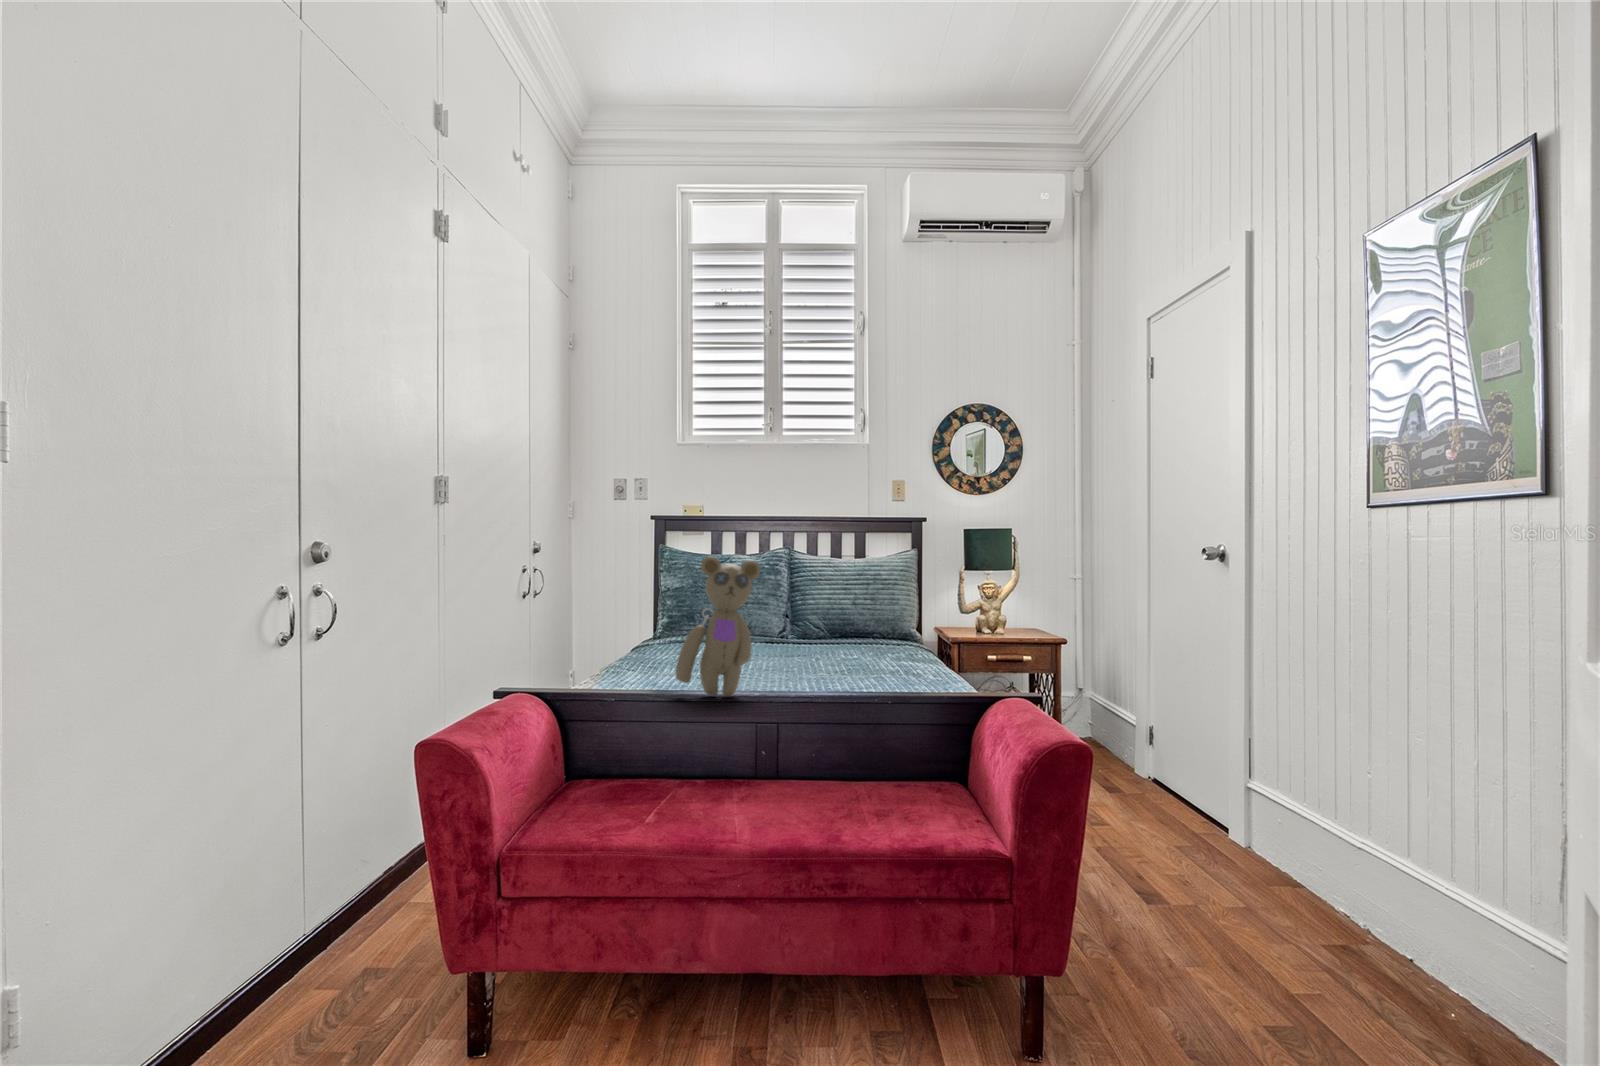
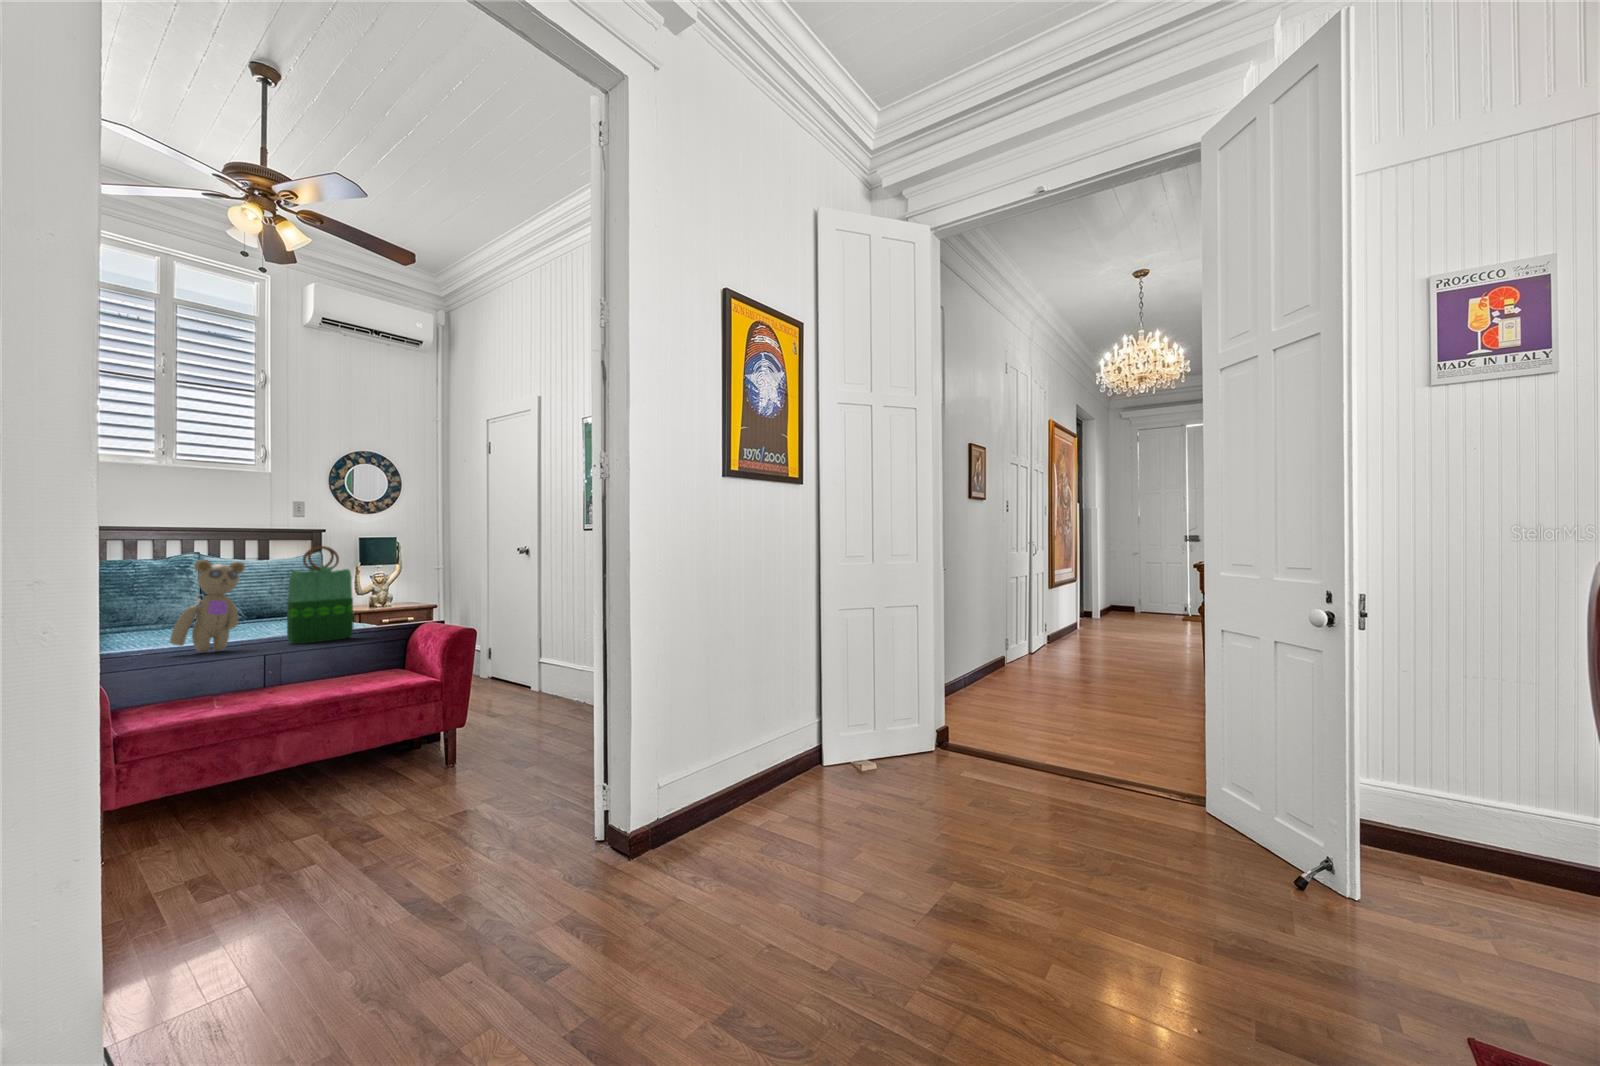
tote bag: none [811,538,901,701] -> present [287,546,353,644]

